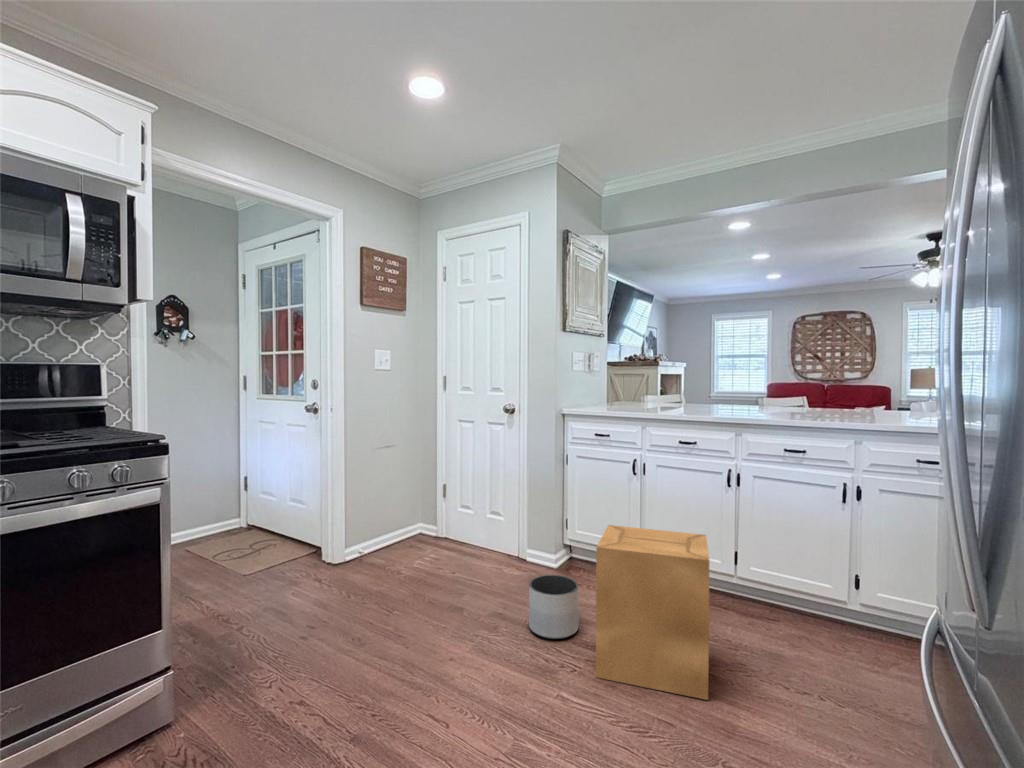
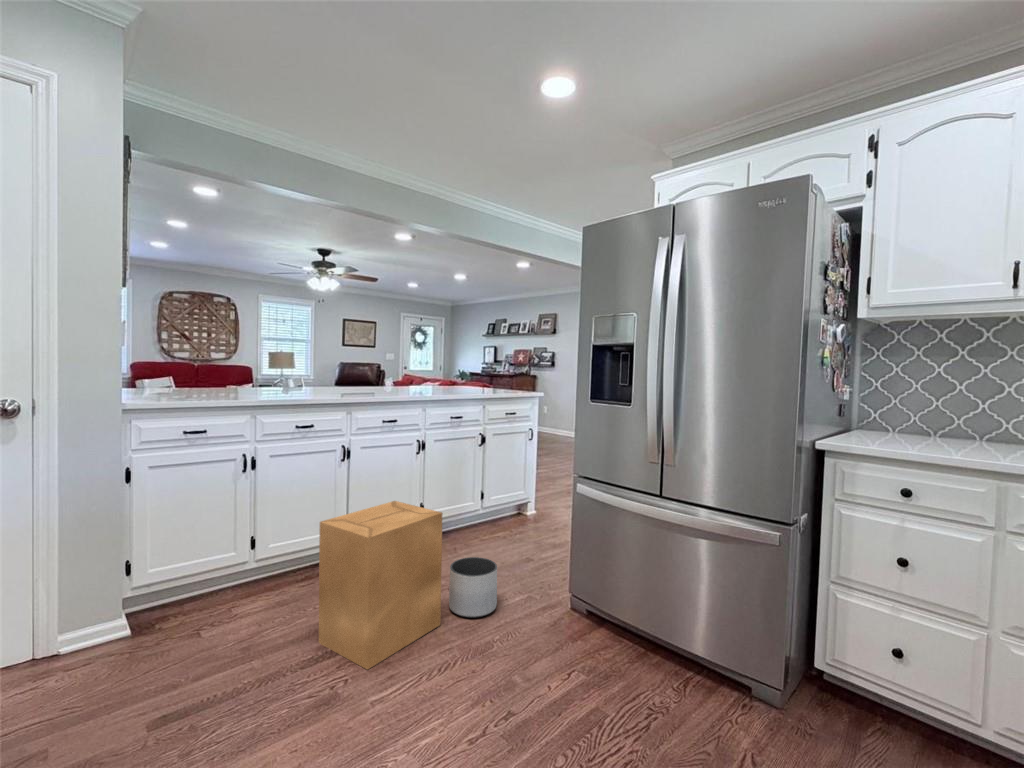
planter: present [529,575,579,639] -> present [449,557,497,618]

